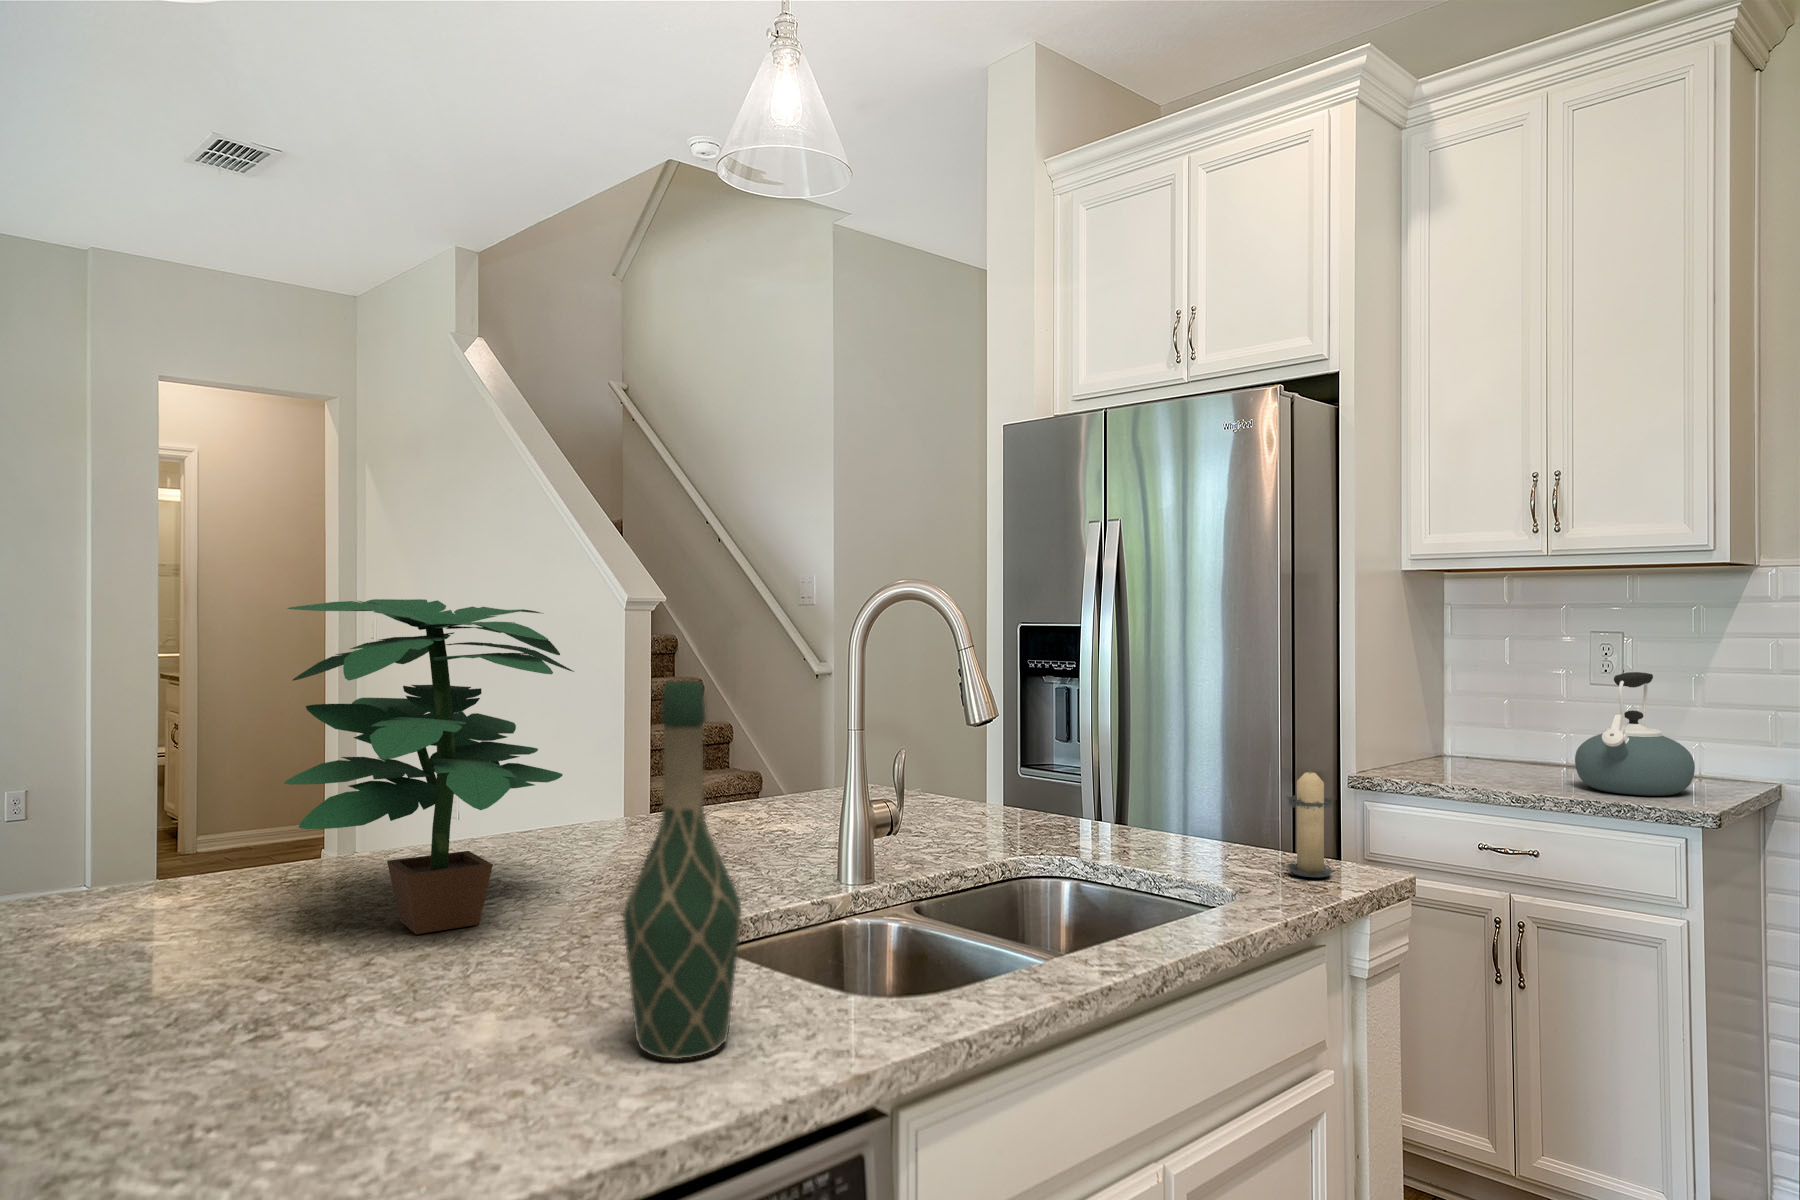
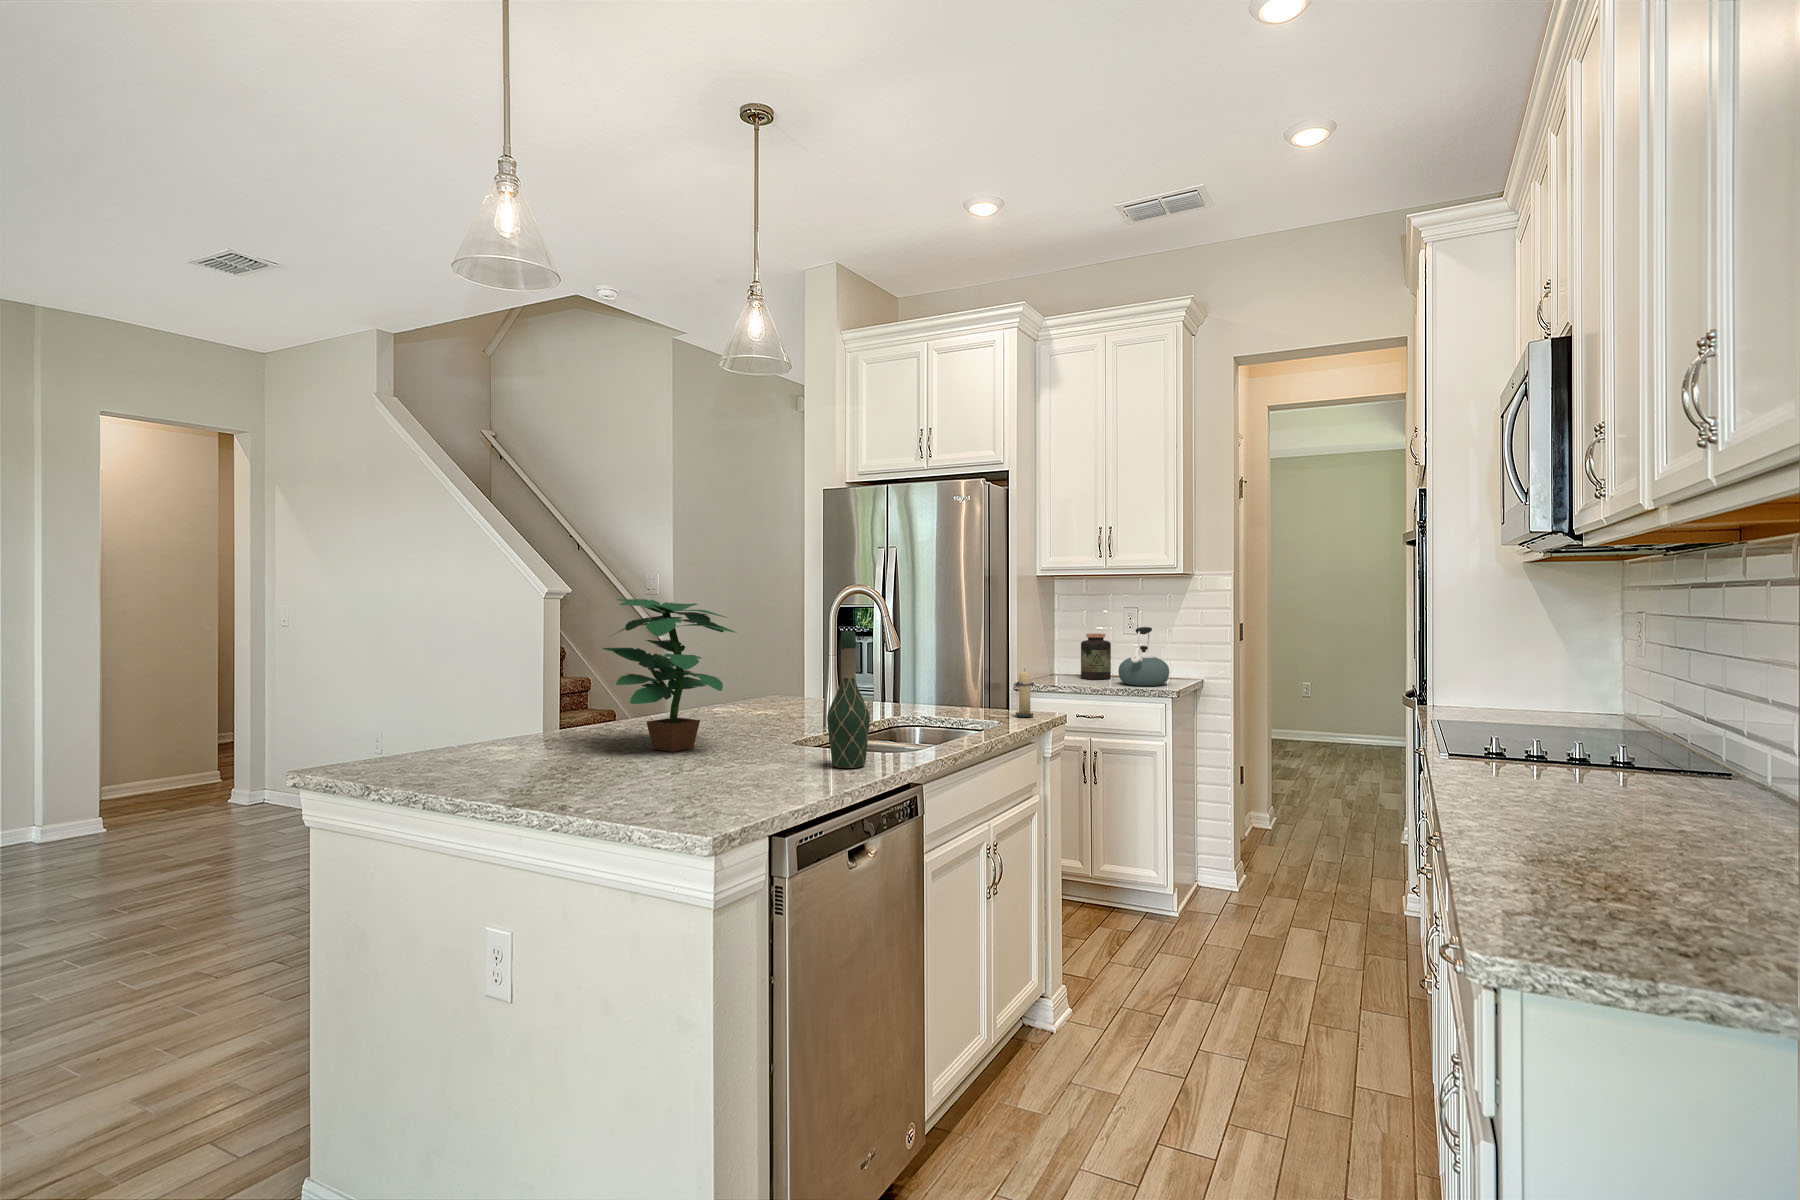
jar: none [1497,682,1561,772] -> present [1081,633,1111,679]

